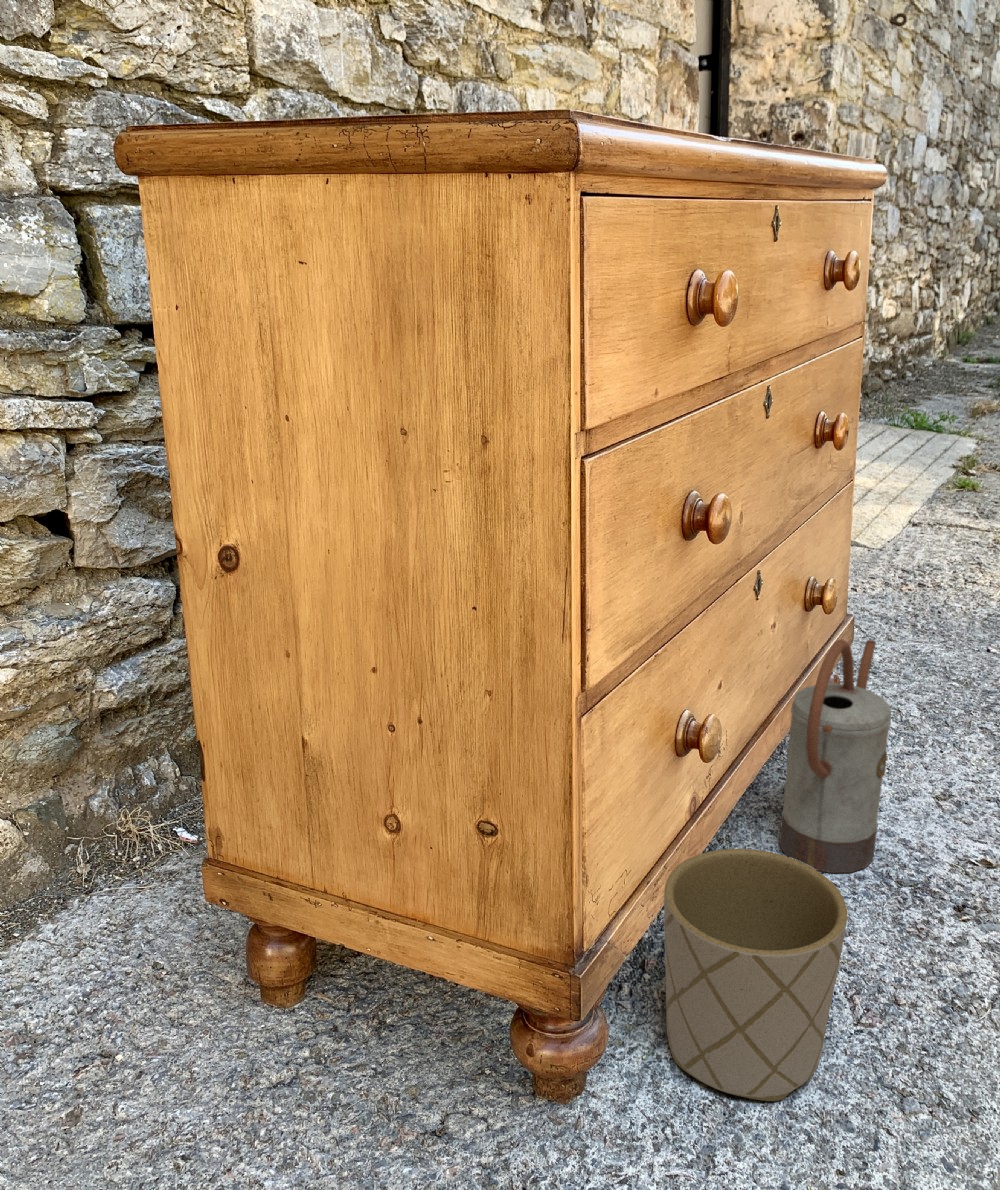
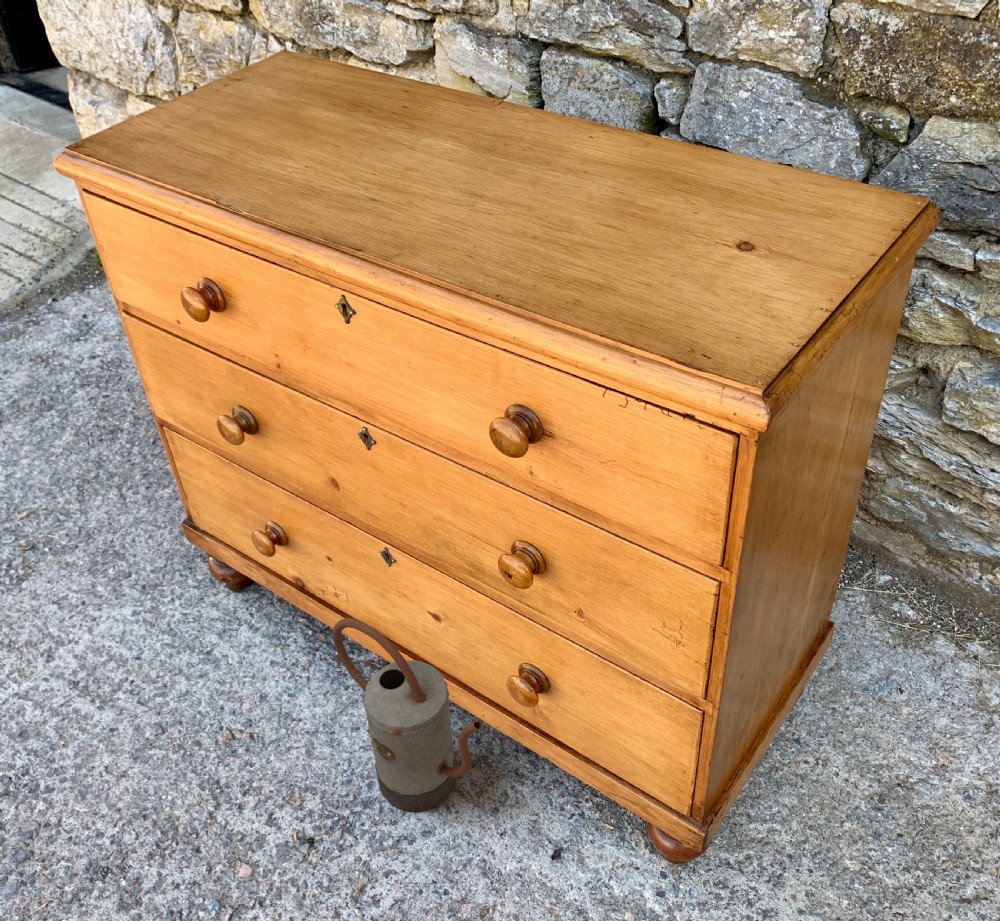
planter: present [664,849,847,1101] -> none [151,554,270,695]

